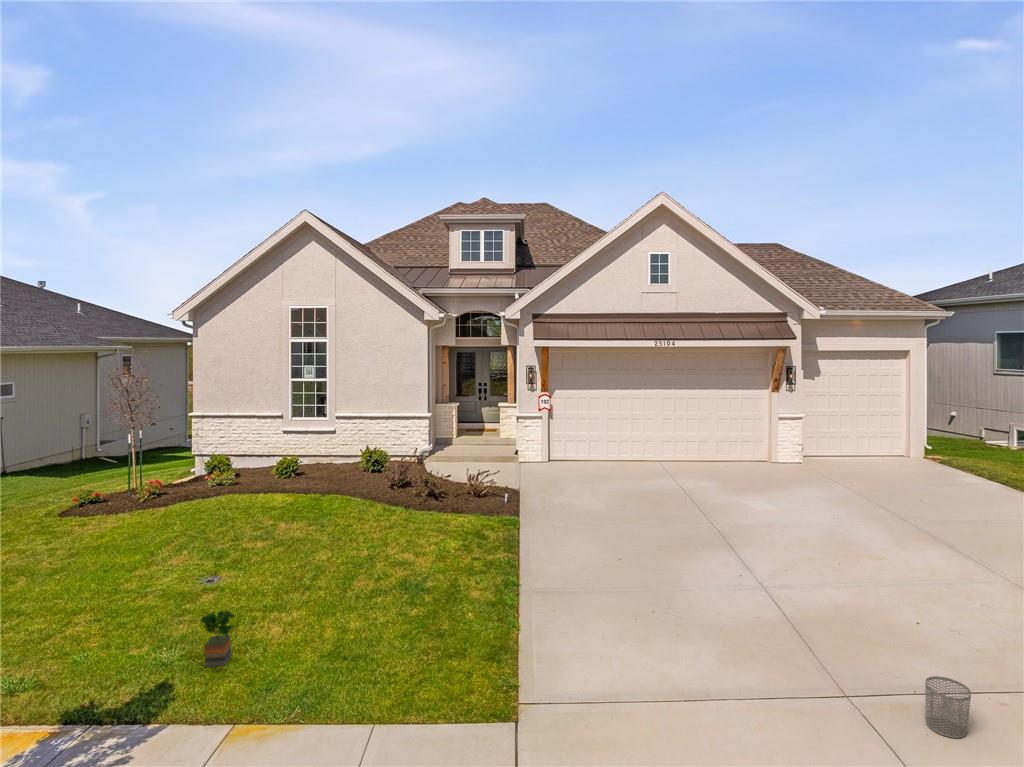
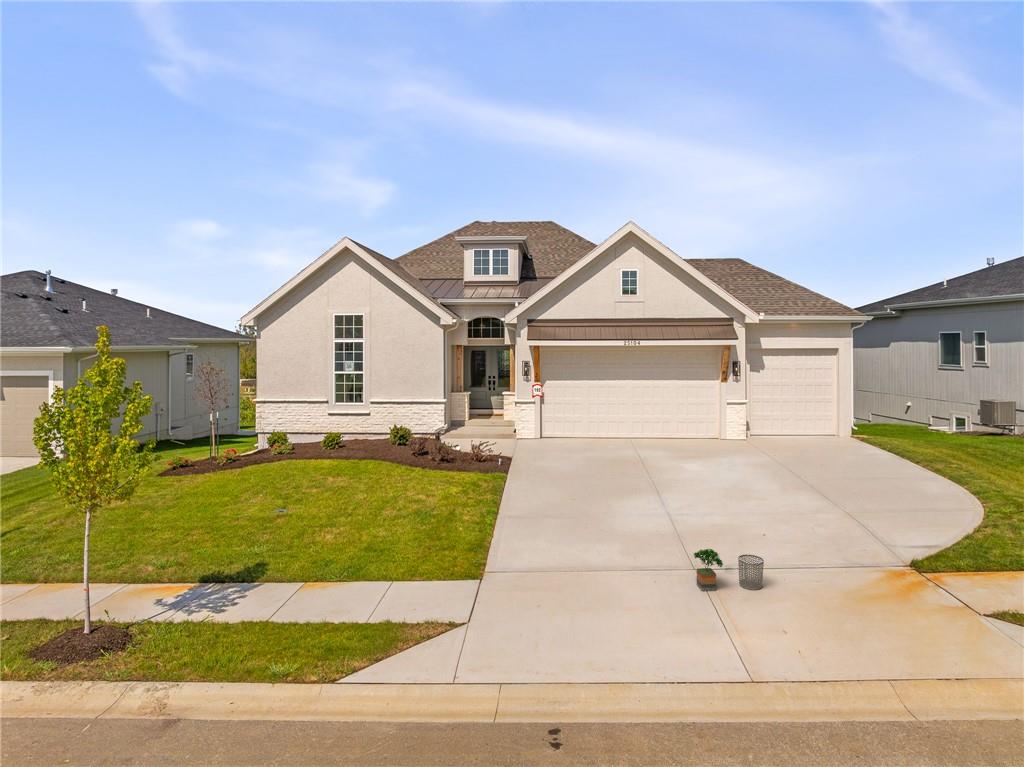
potted tree: present [201,611,235,667] -> present [694,549,723,591]

